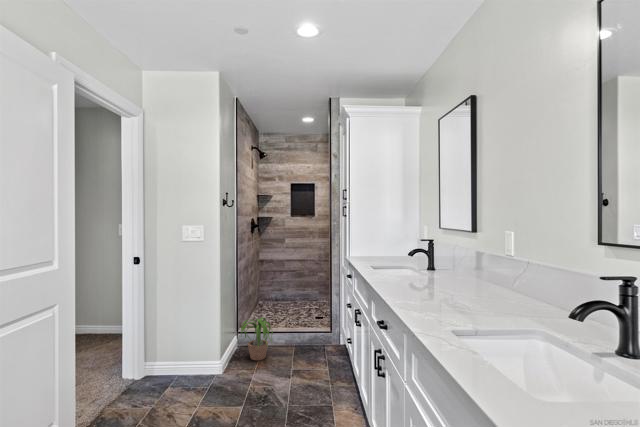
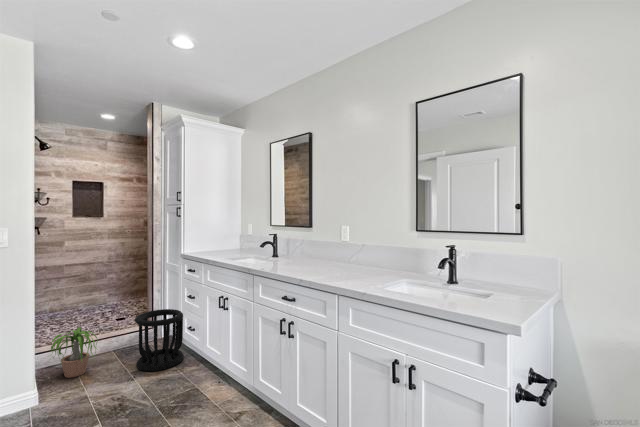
wastebasket: none [298,313,343,376] -> present [135,309,184,371]

